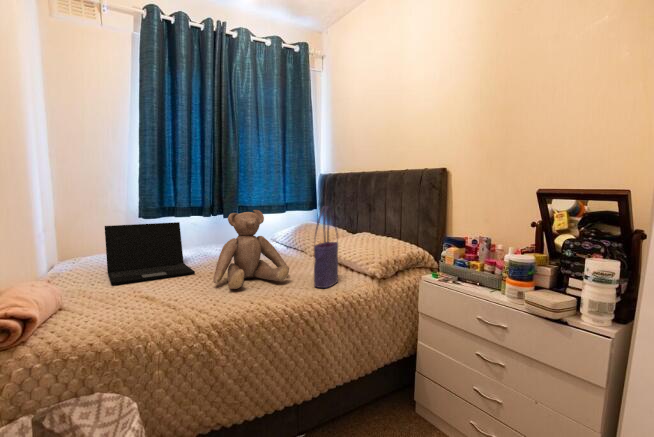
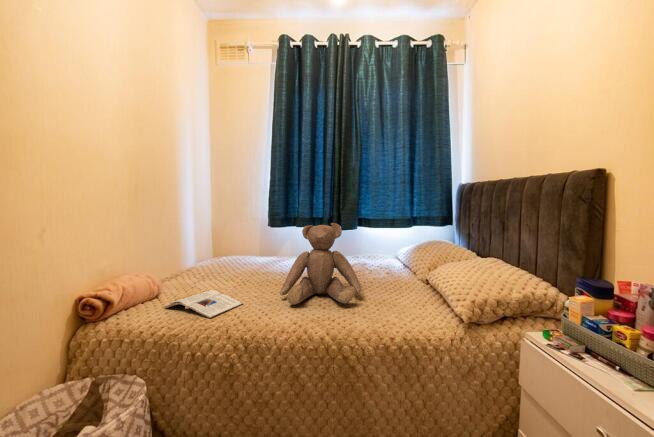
tote bag: present [314,207,338,288] -> none [375,222,413,321]
laptop: present [105,222,195,285] -> none [214,231,286,283]
magazine: none [82,289,179,317] -> present [164,290,243,318]

